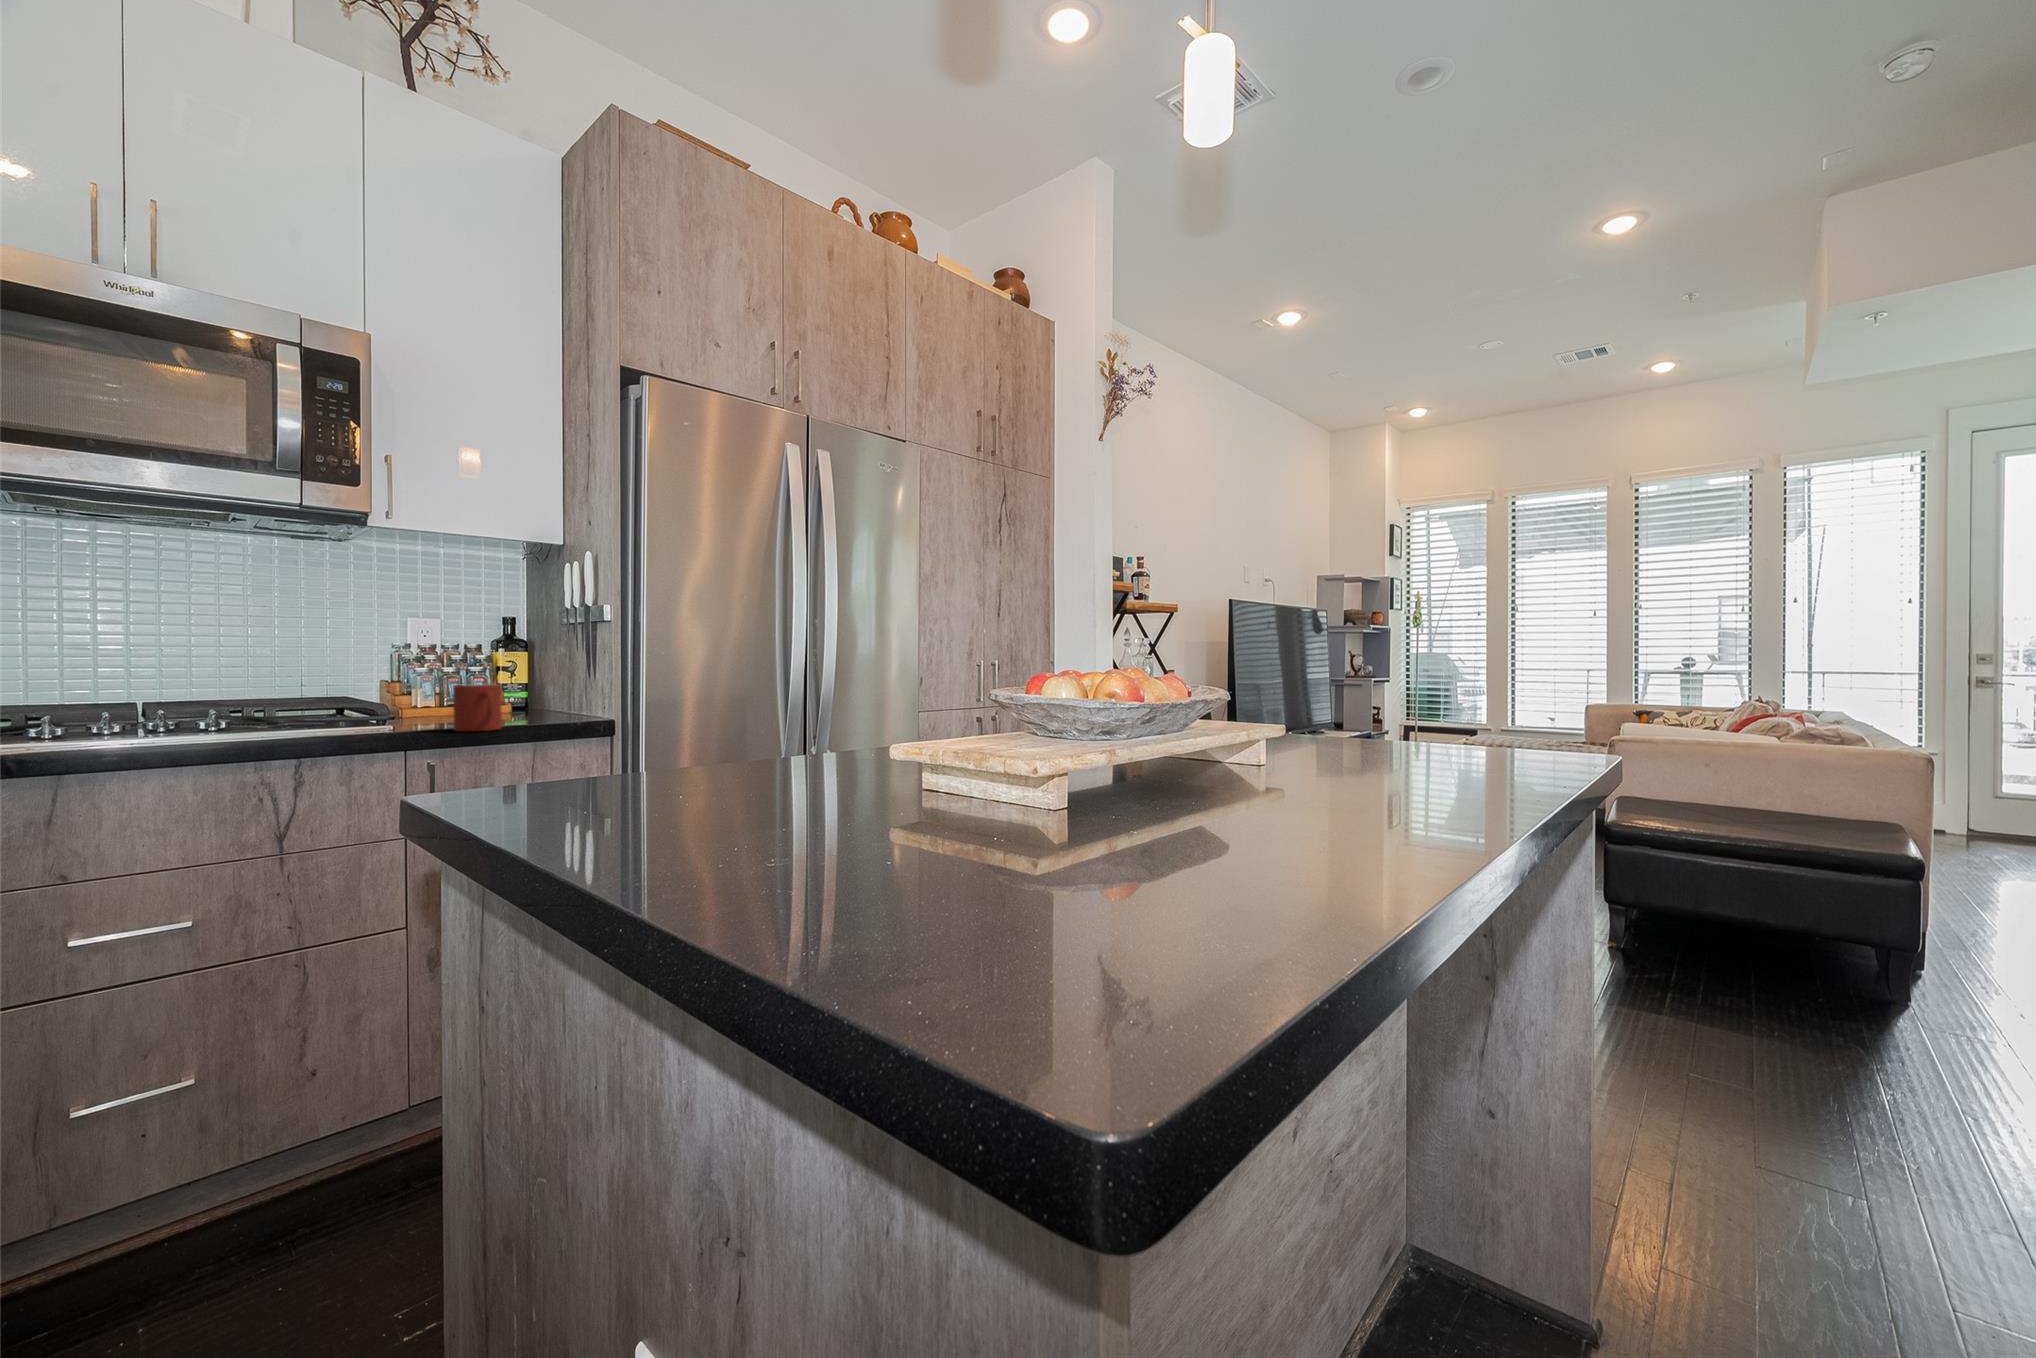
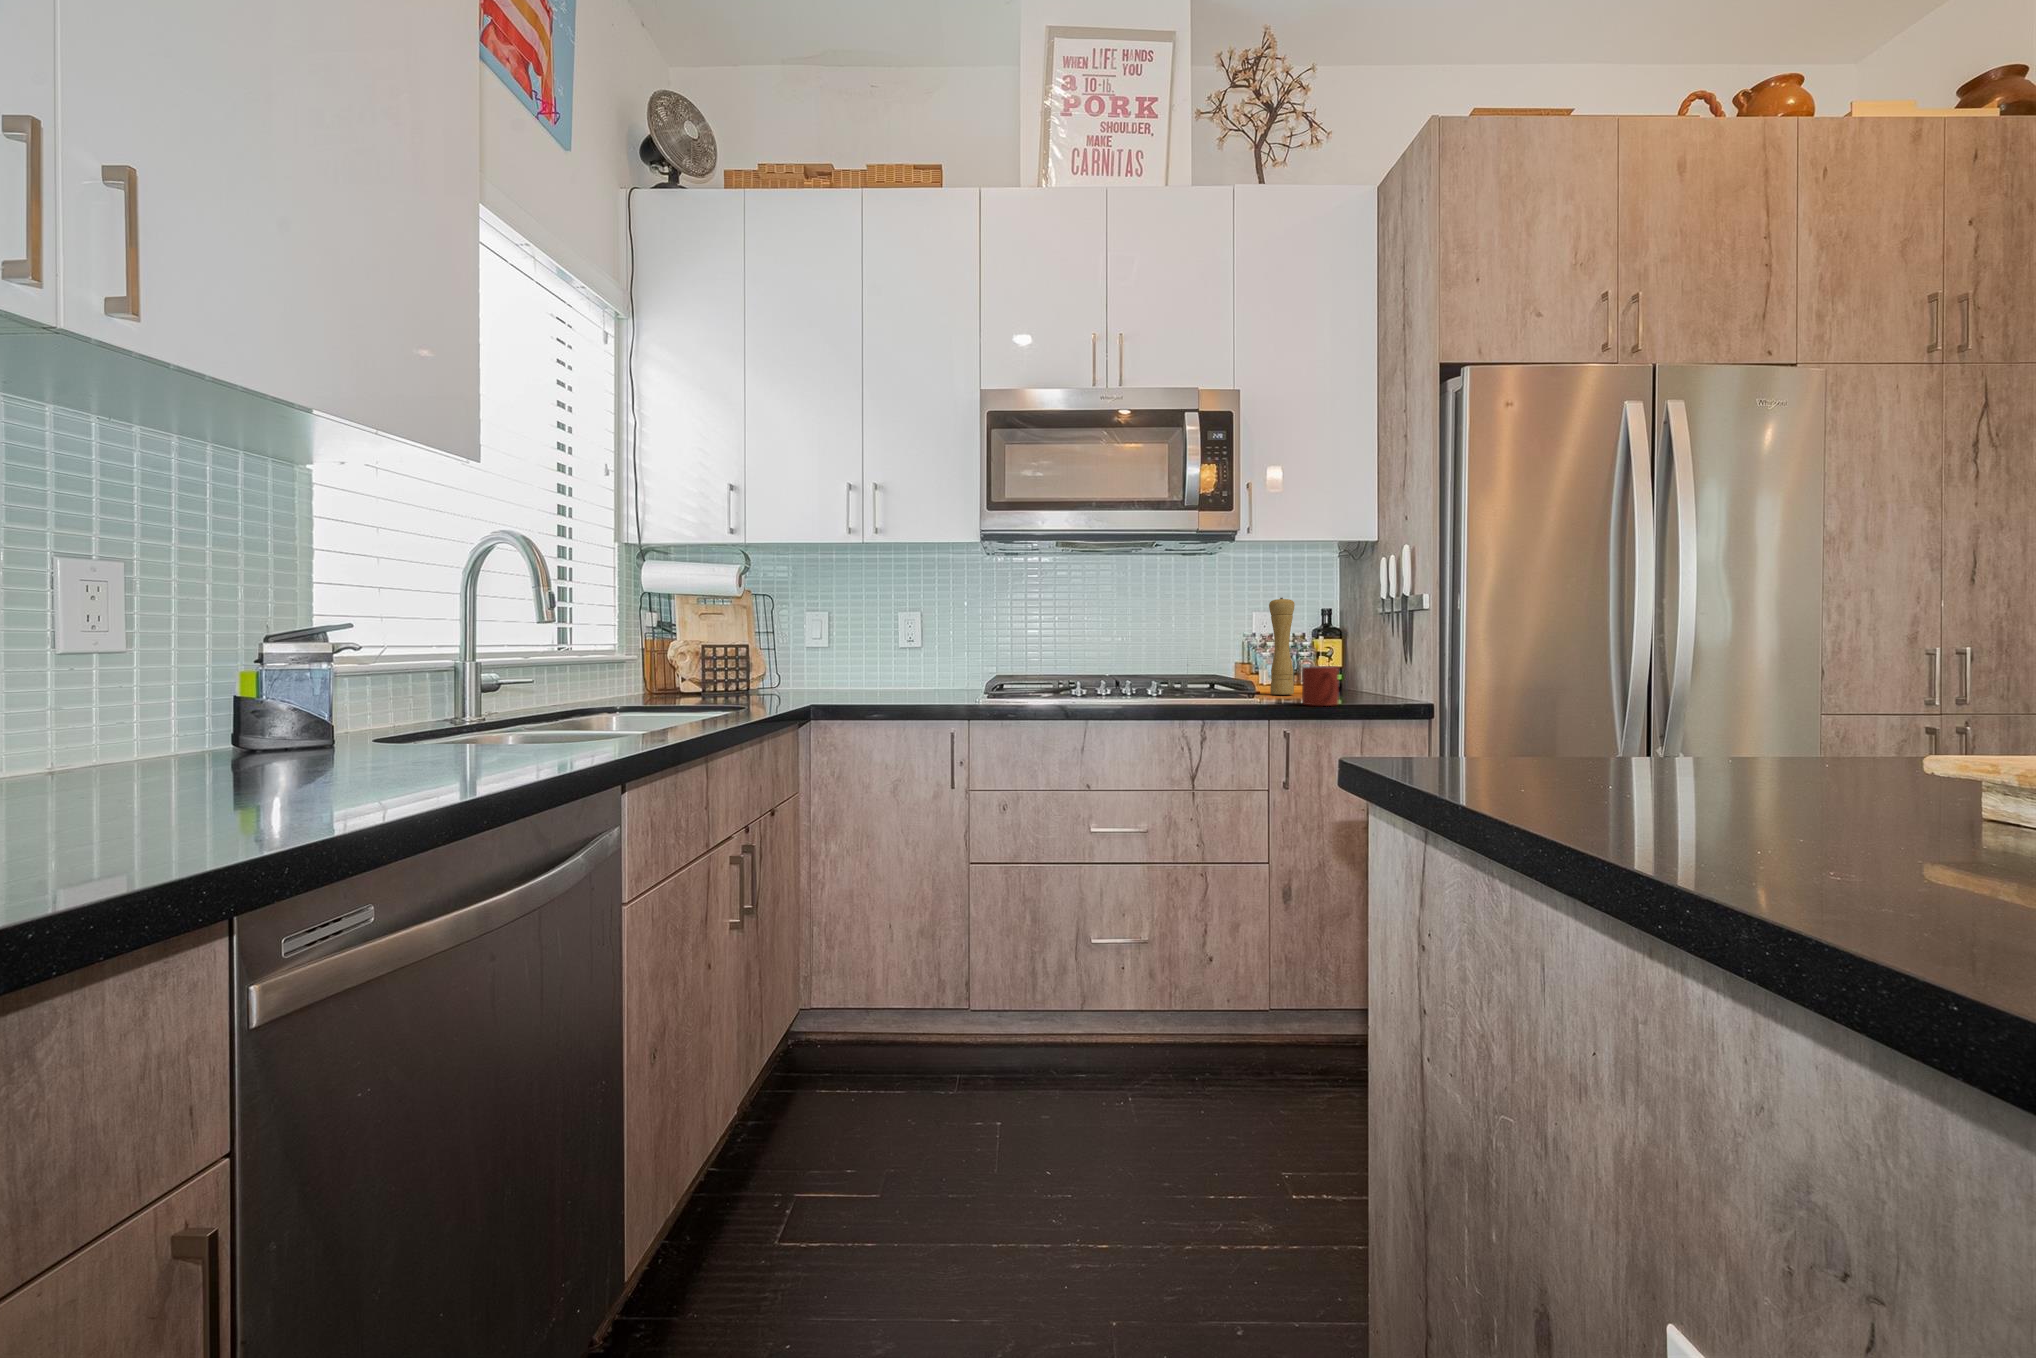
pepper mill: none [423,600,459,718] -> present [1269,598,1295,695]

